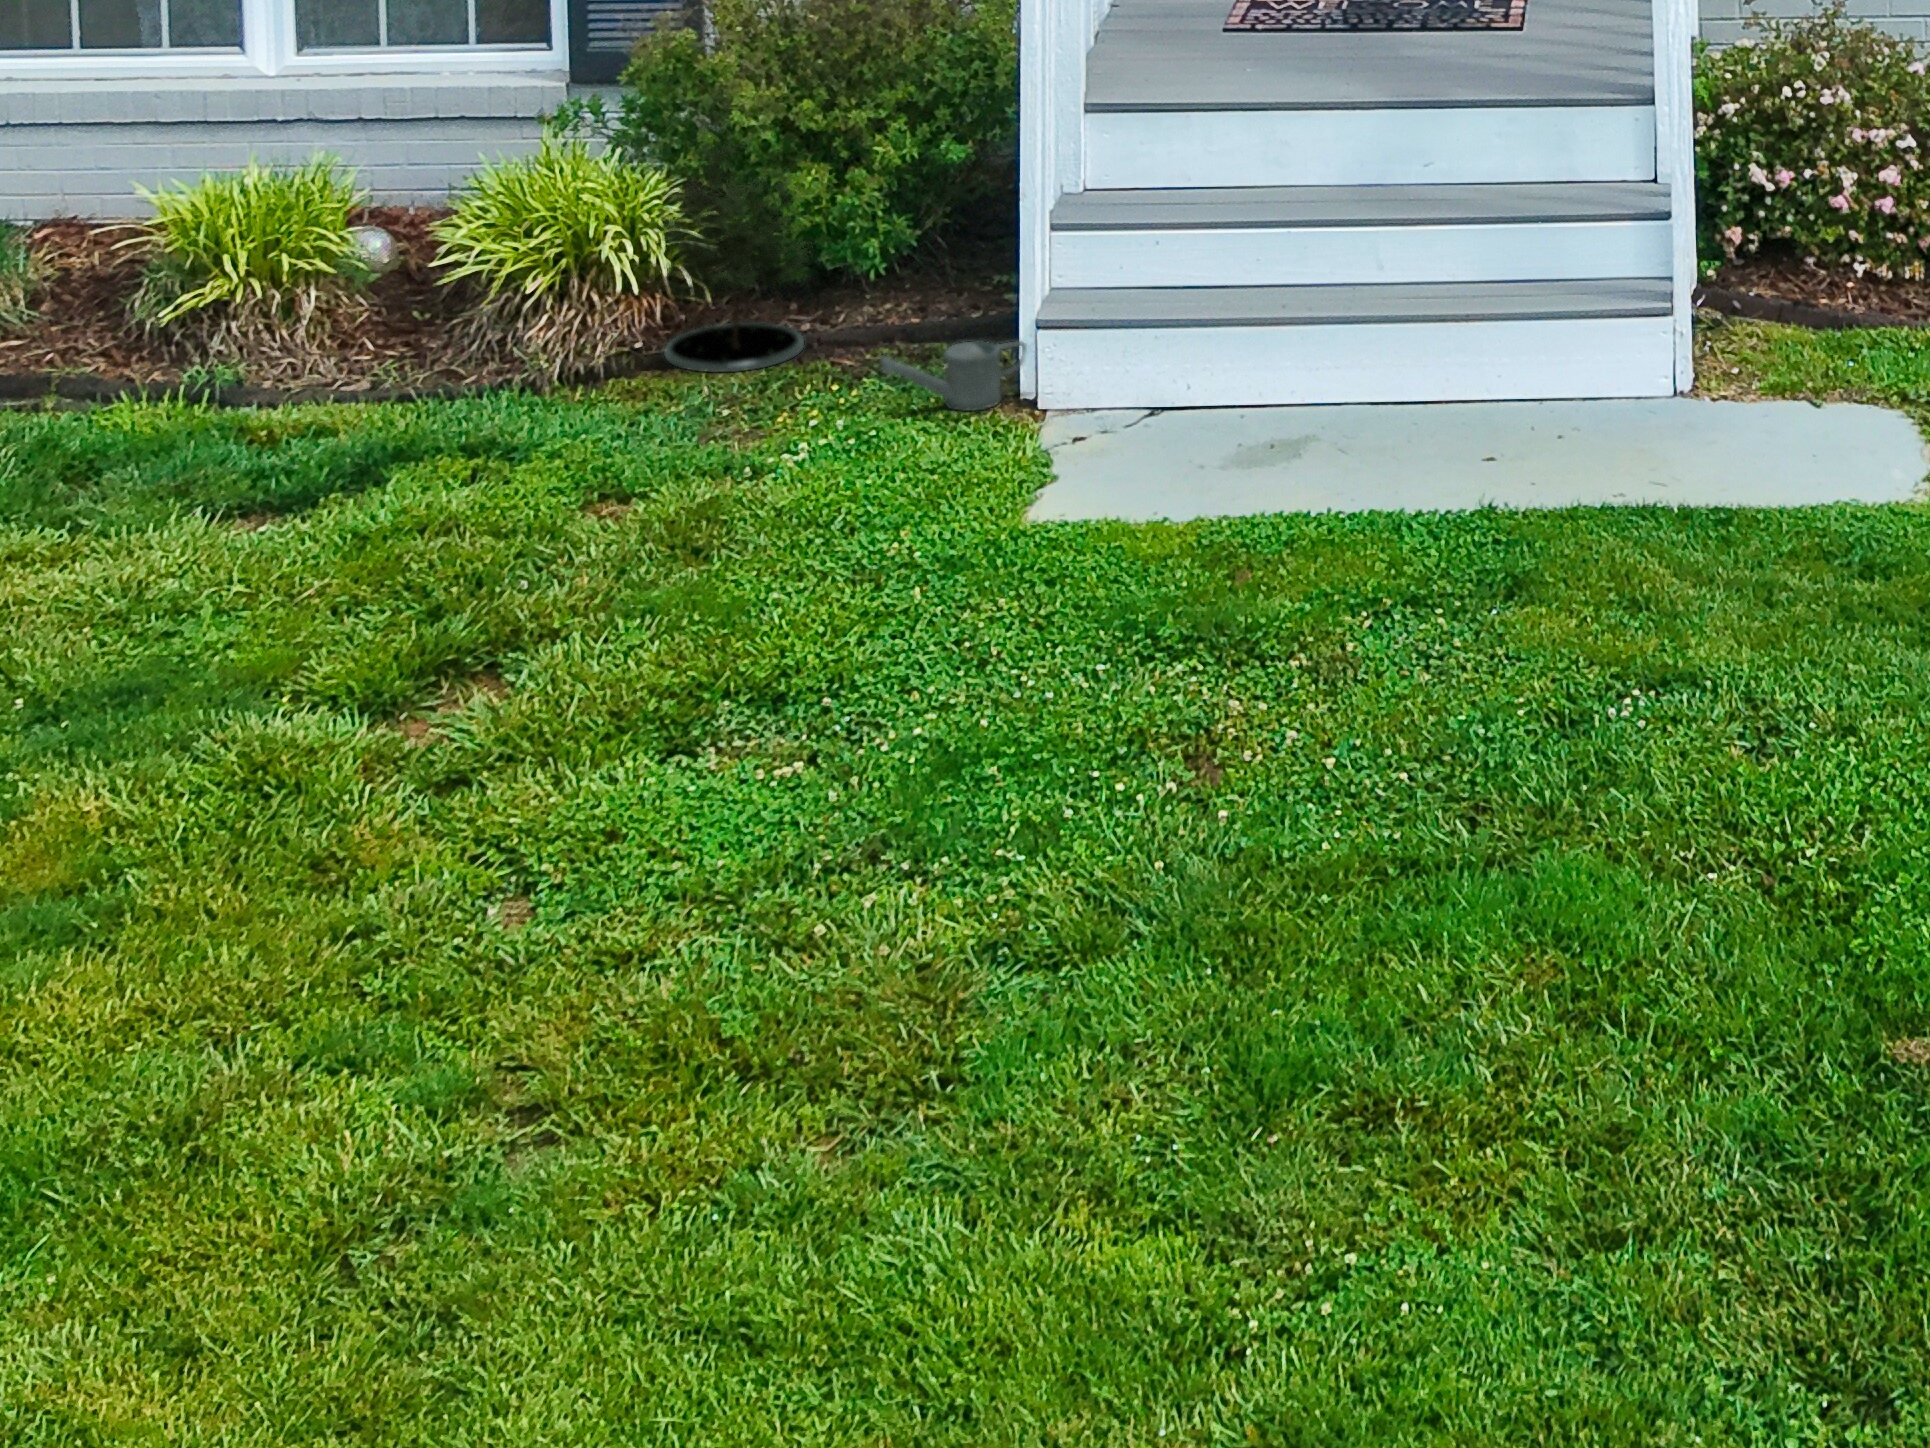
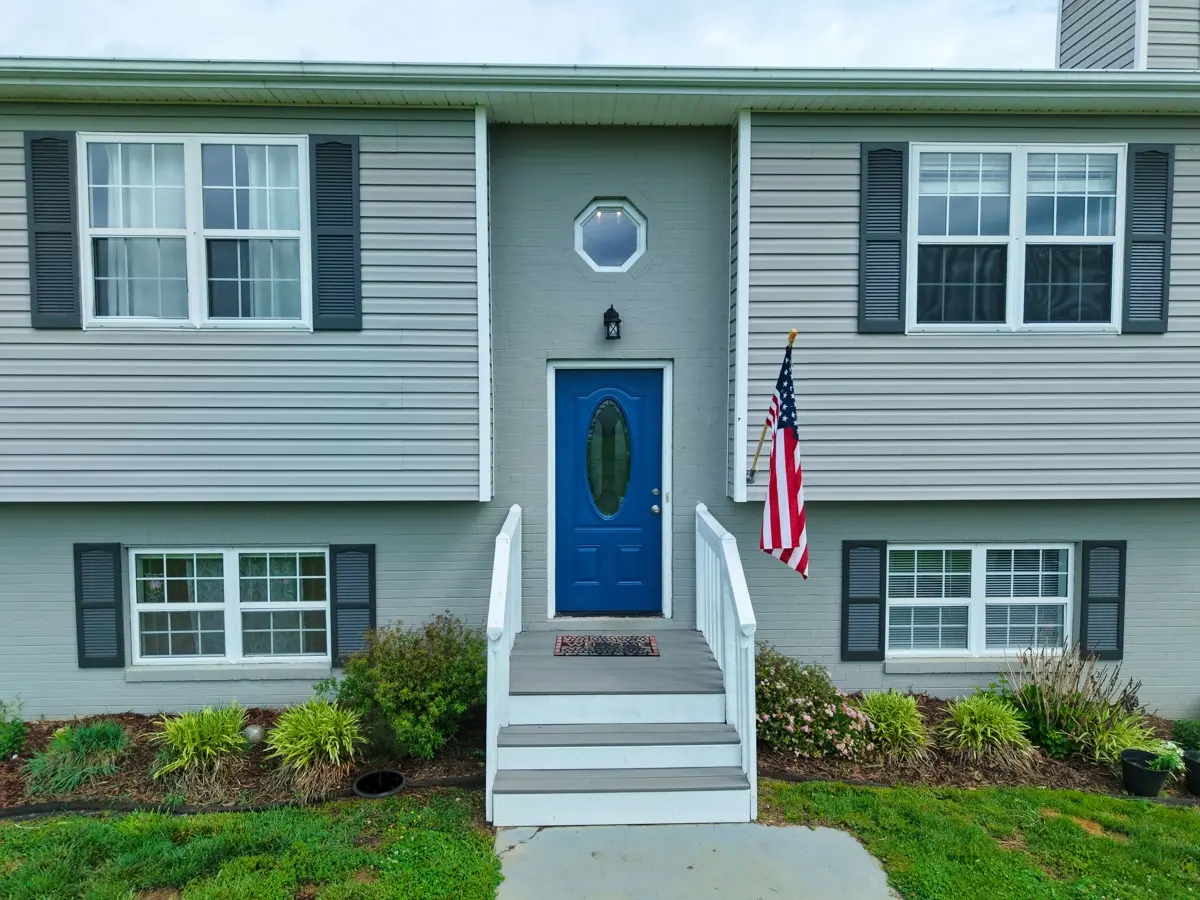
watering can: present [881,341,1026,411] -> none [433,792,491,825]

